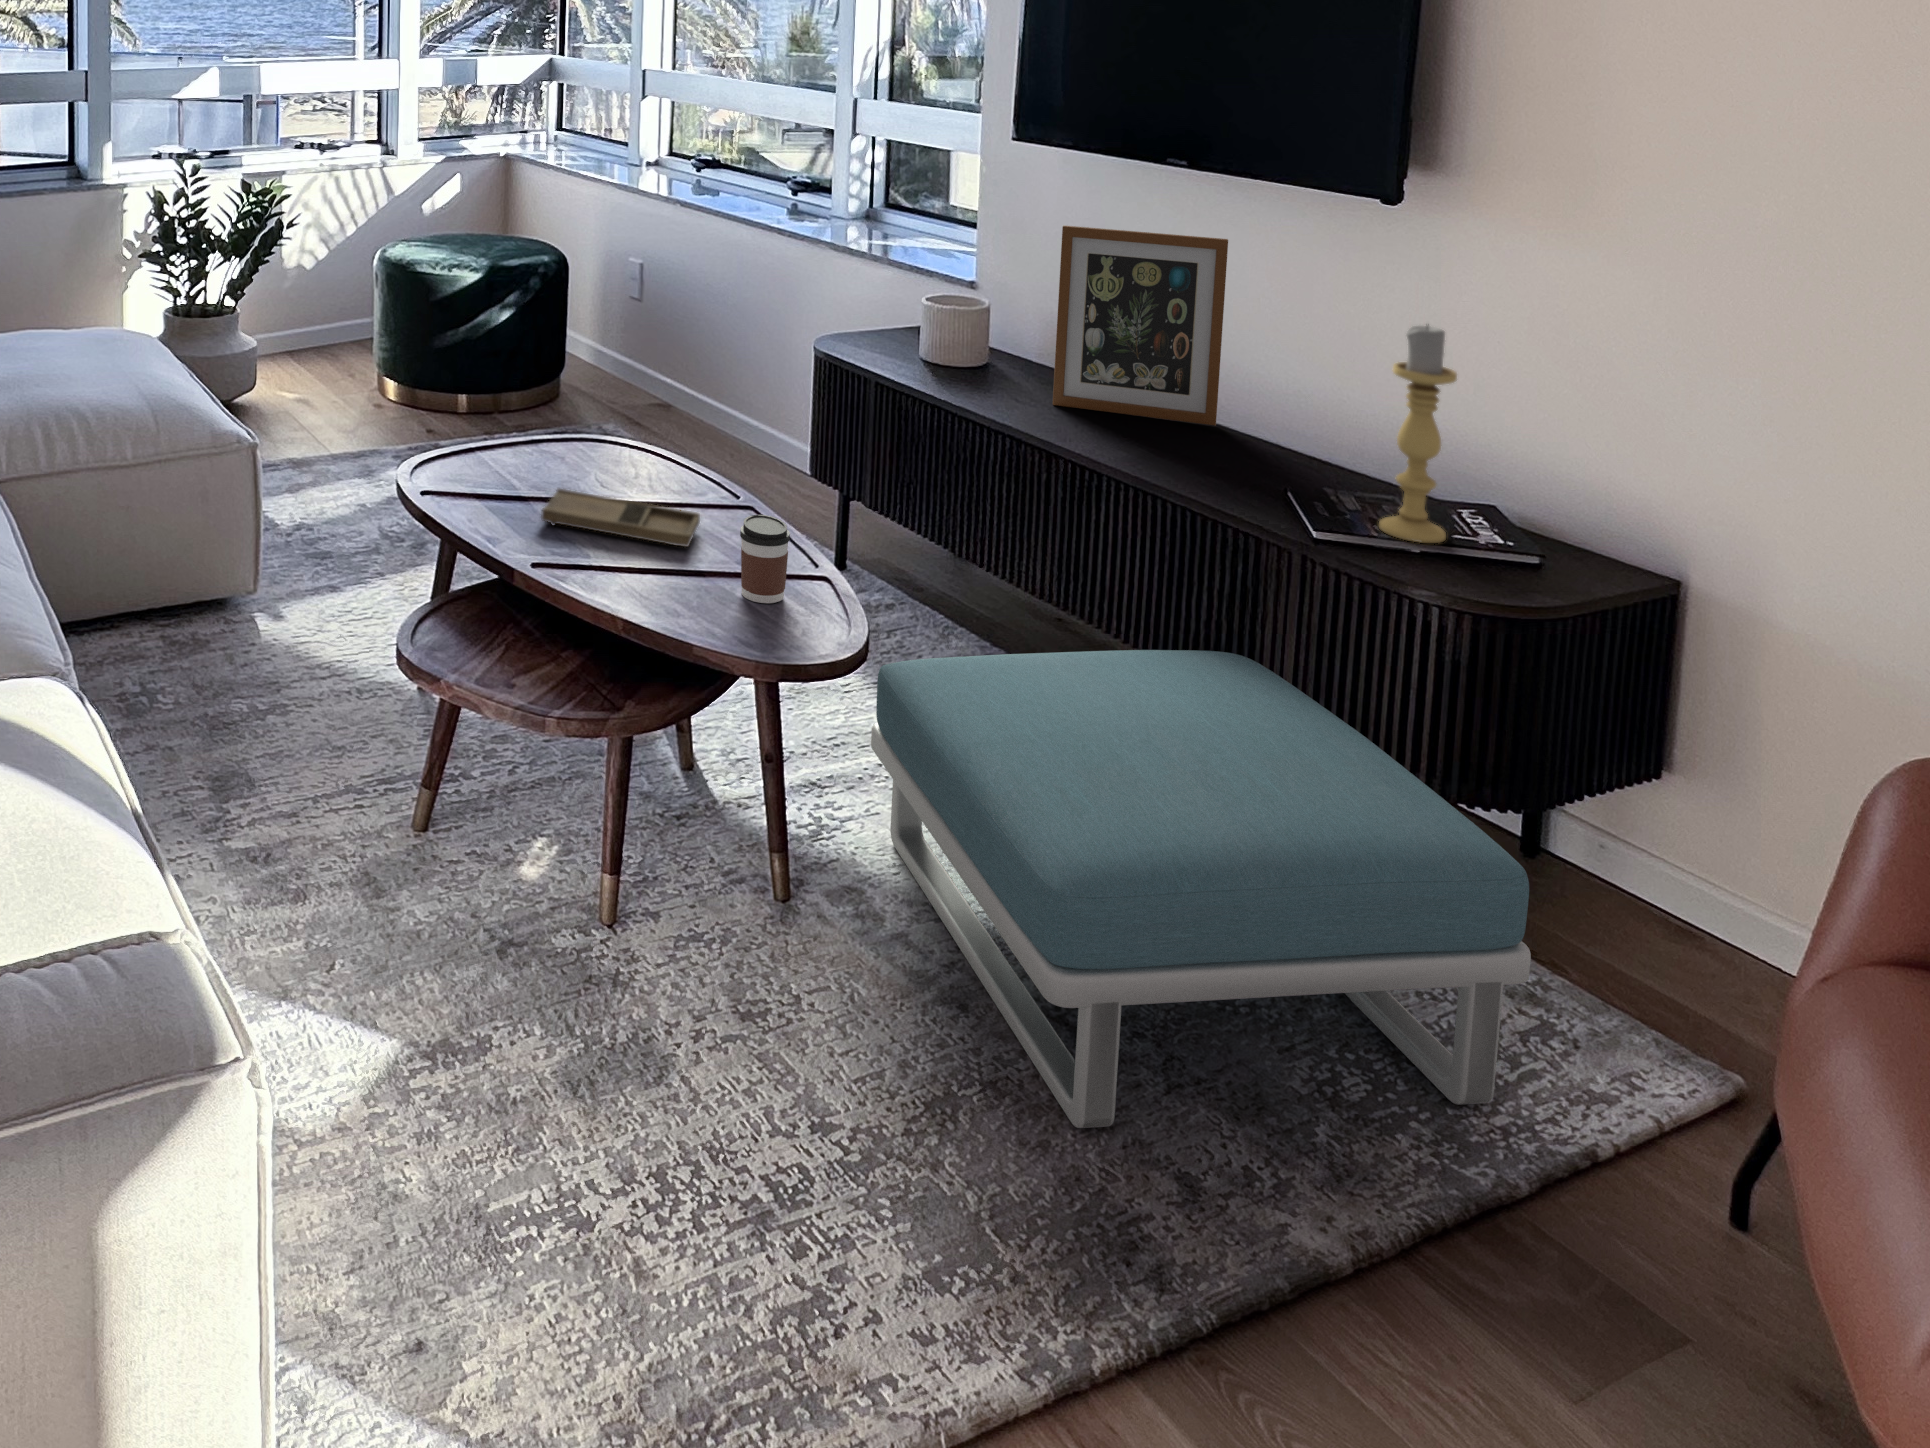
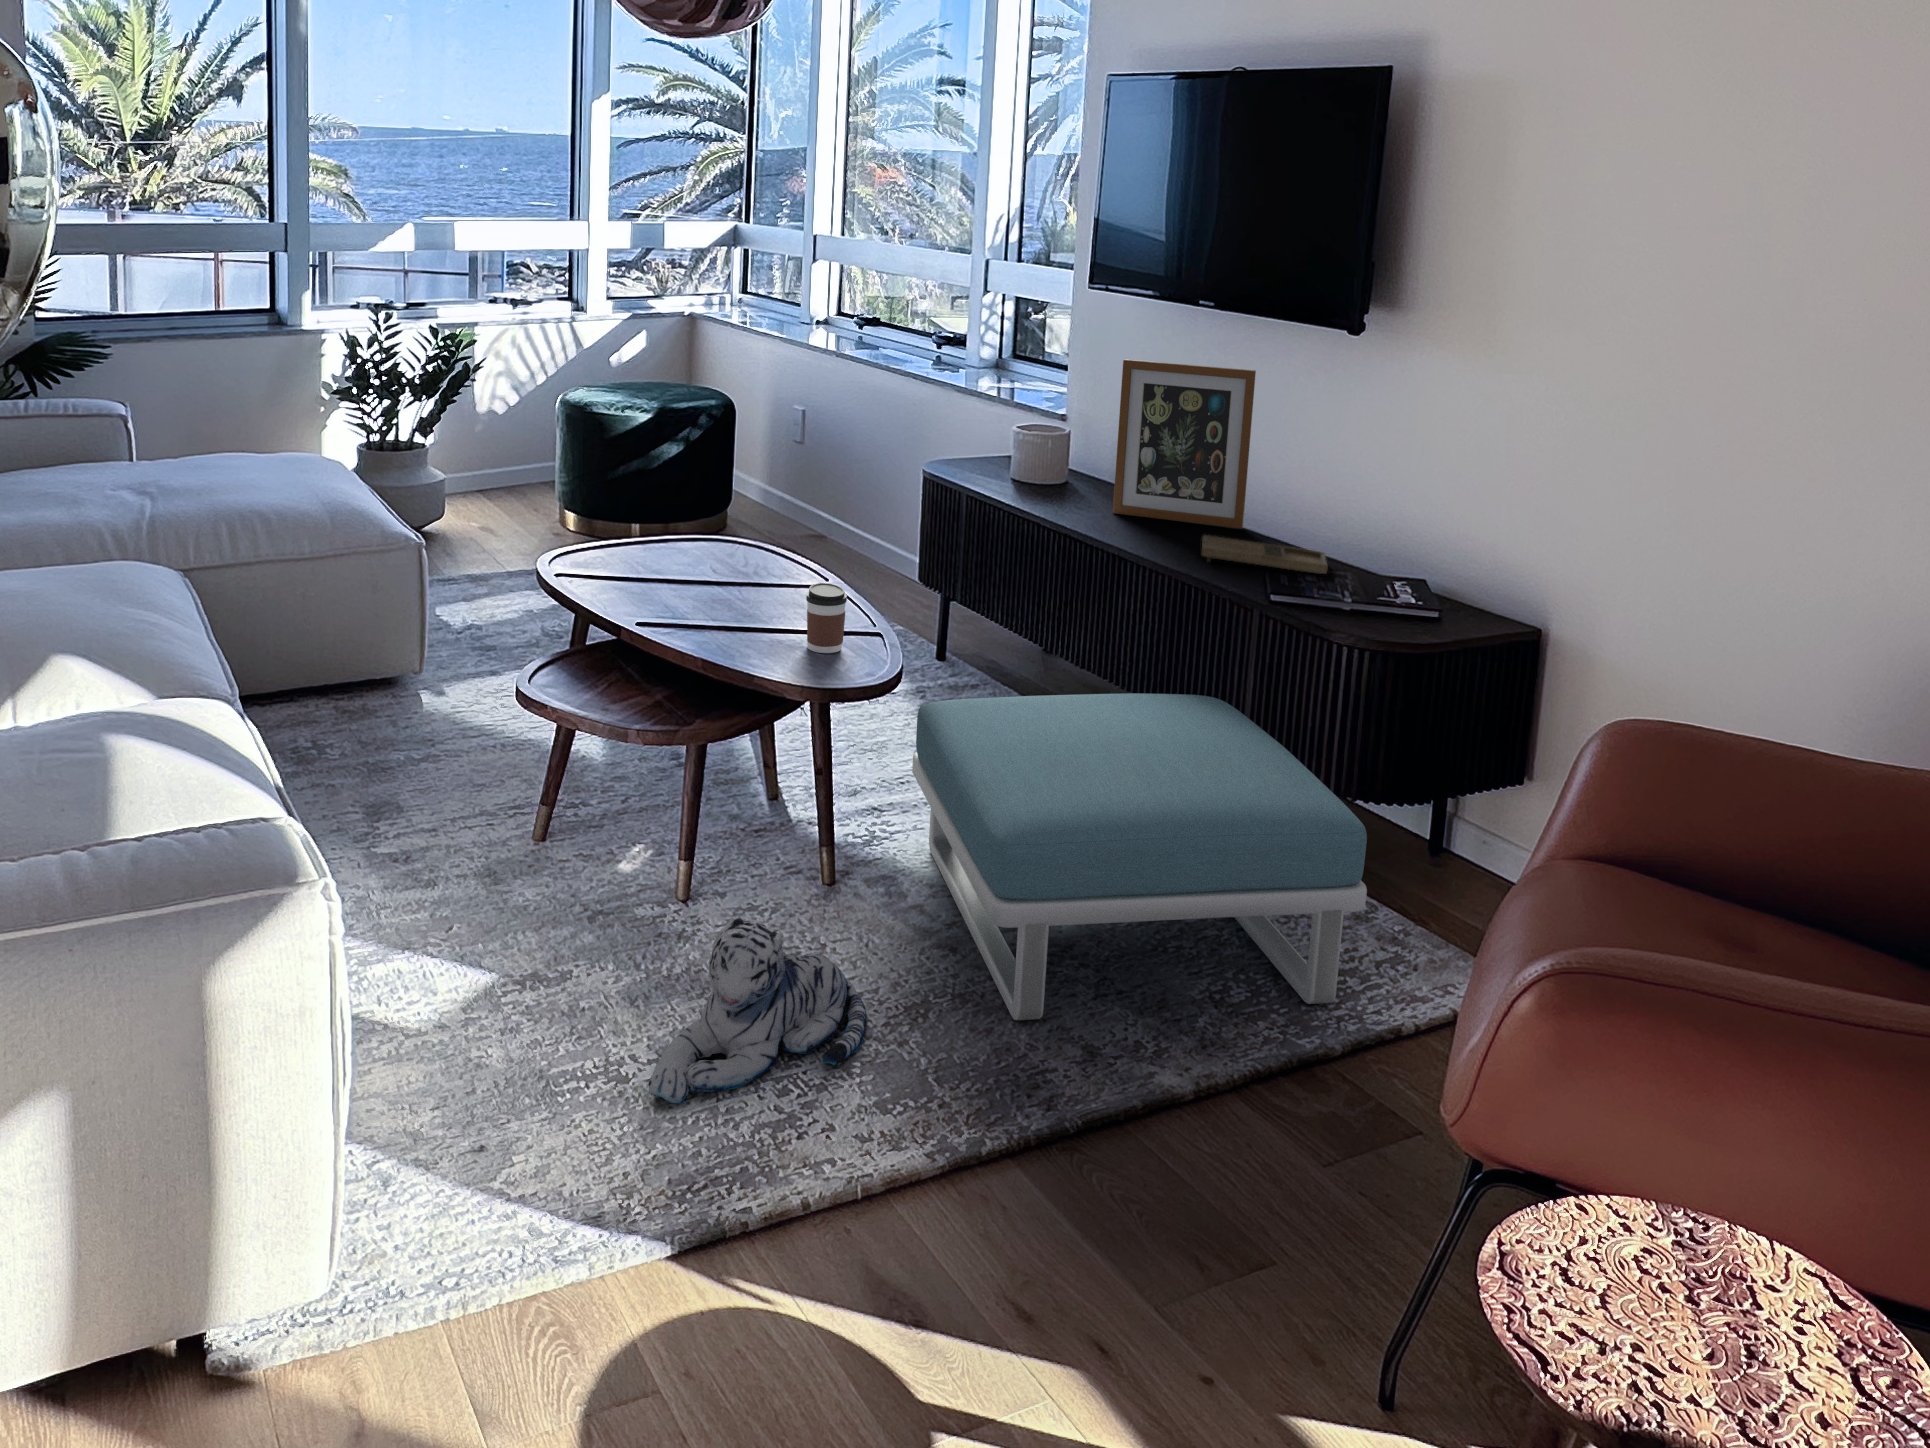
candle holder: present [1379,325,1457,543] -> none [1332,429,1392,606]
tray: present [542,489,700,547] -> present [1202,535,1328,574]
plush toy: none [627,1000,888,1274] -> present [649,916,867,1104]

